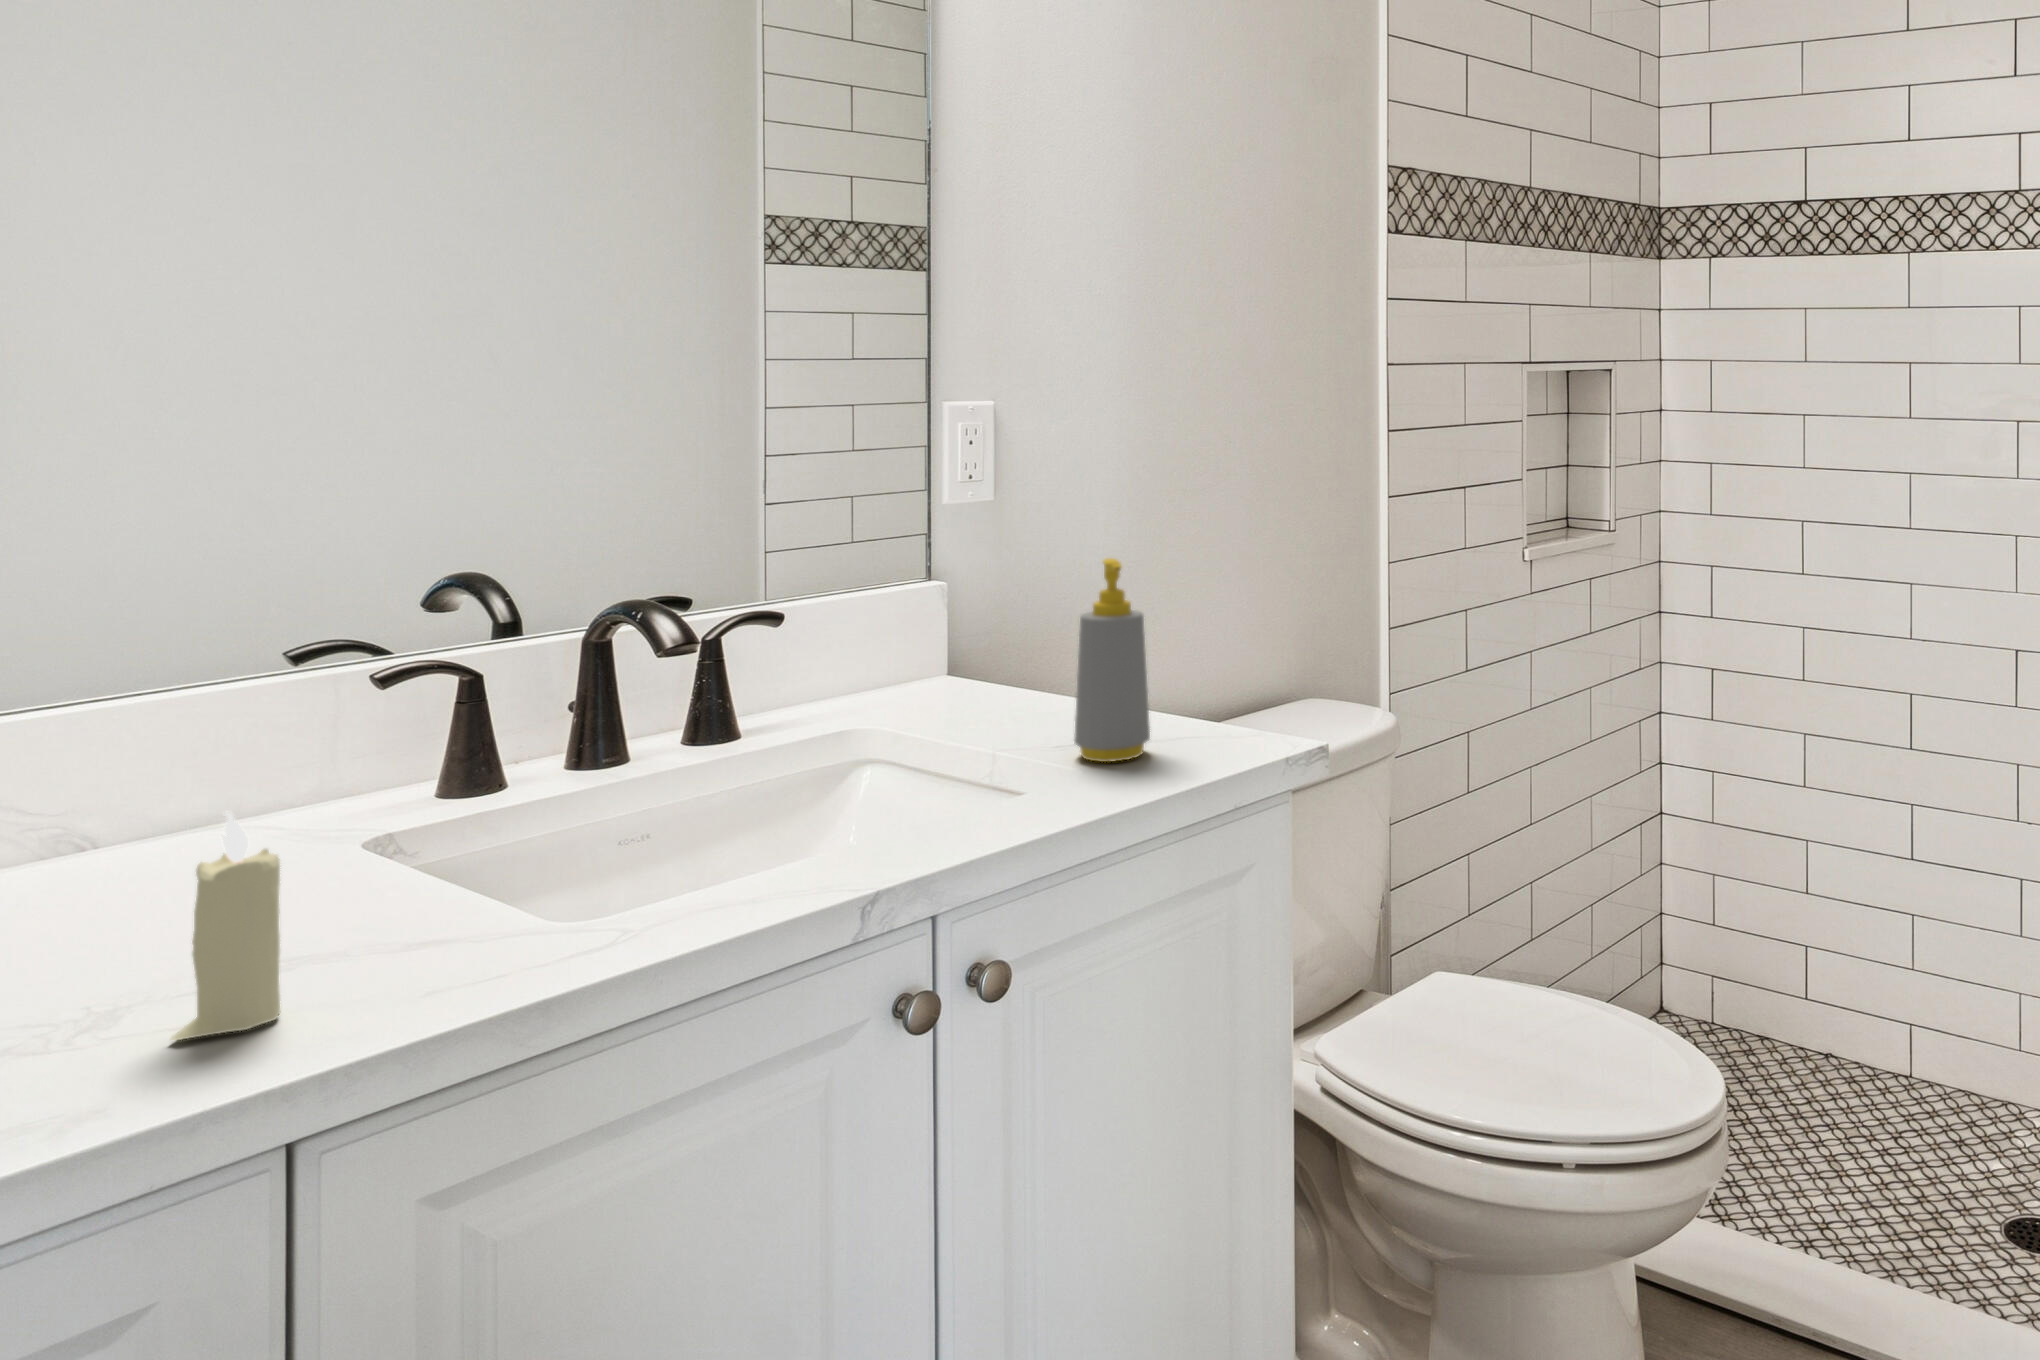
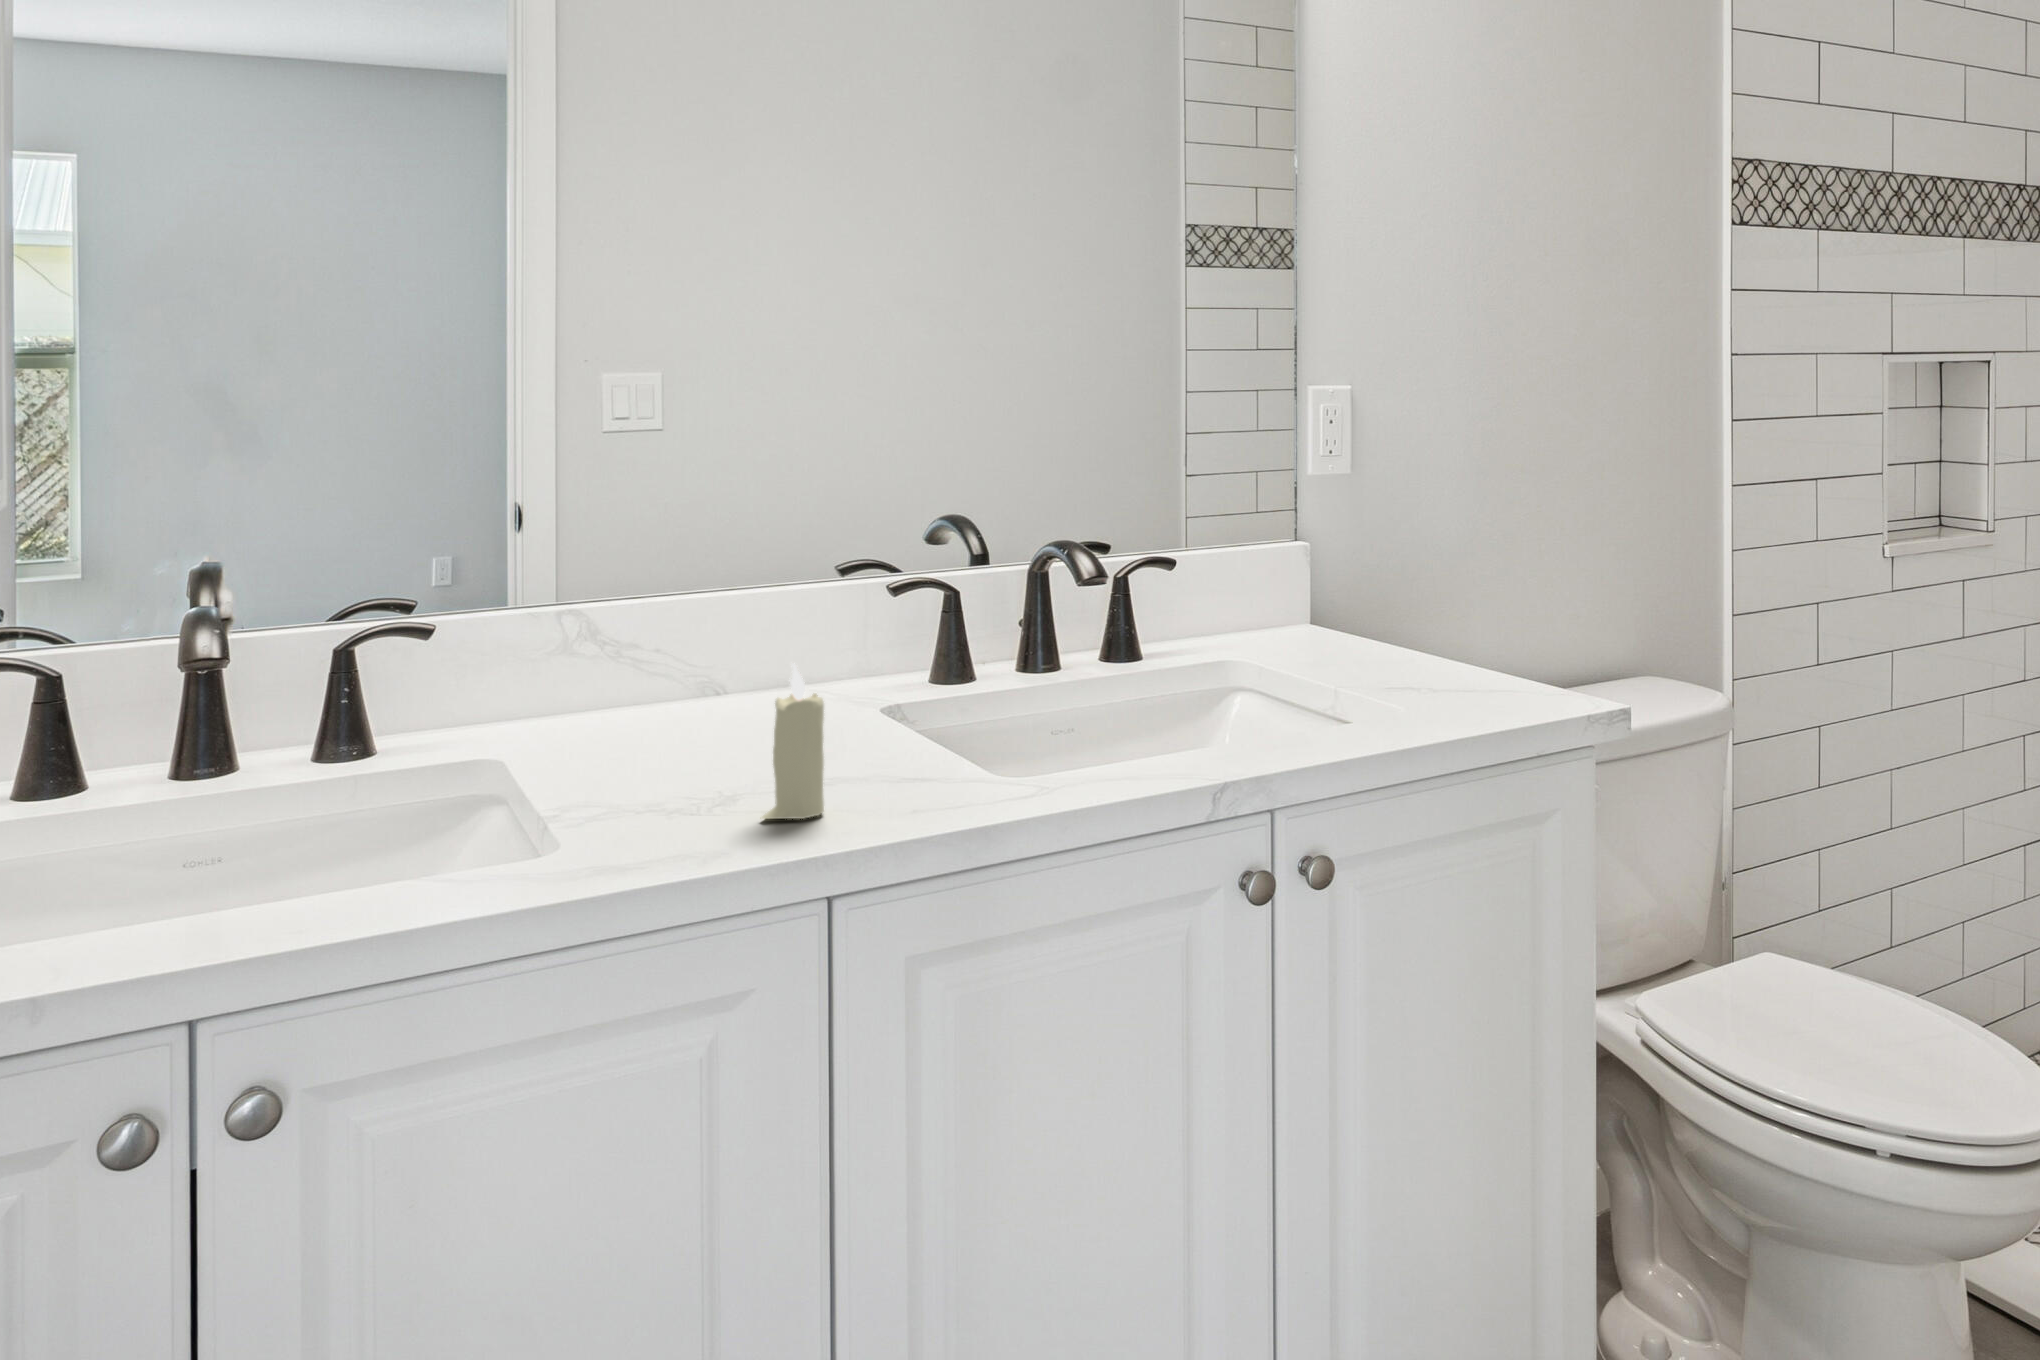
soap bottle: present [1074,558,1150,762] -> none [1404,524,1470,704]

